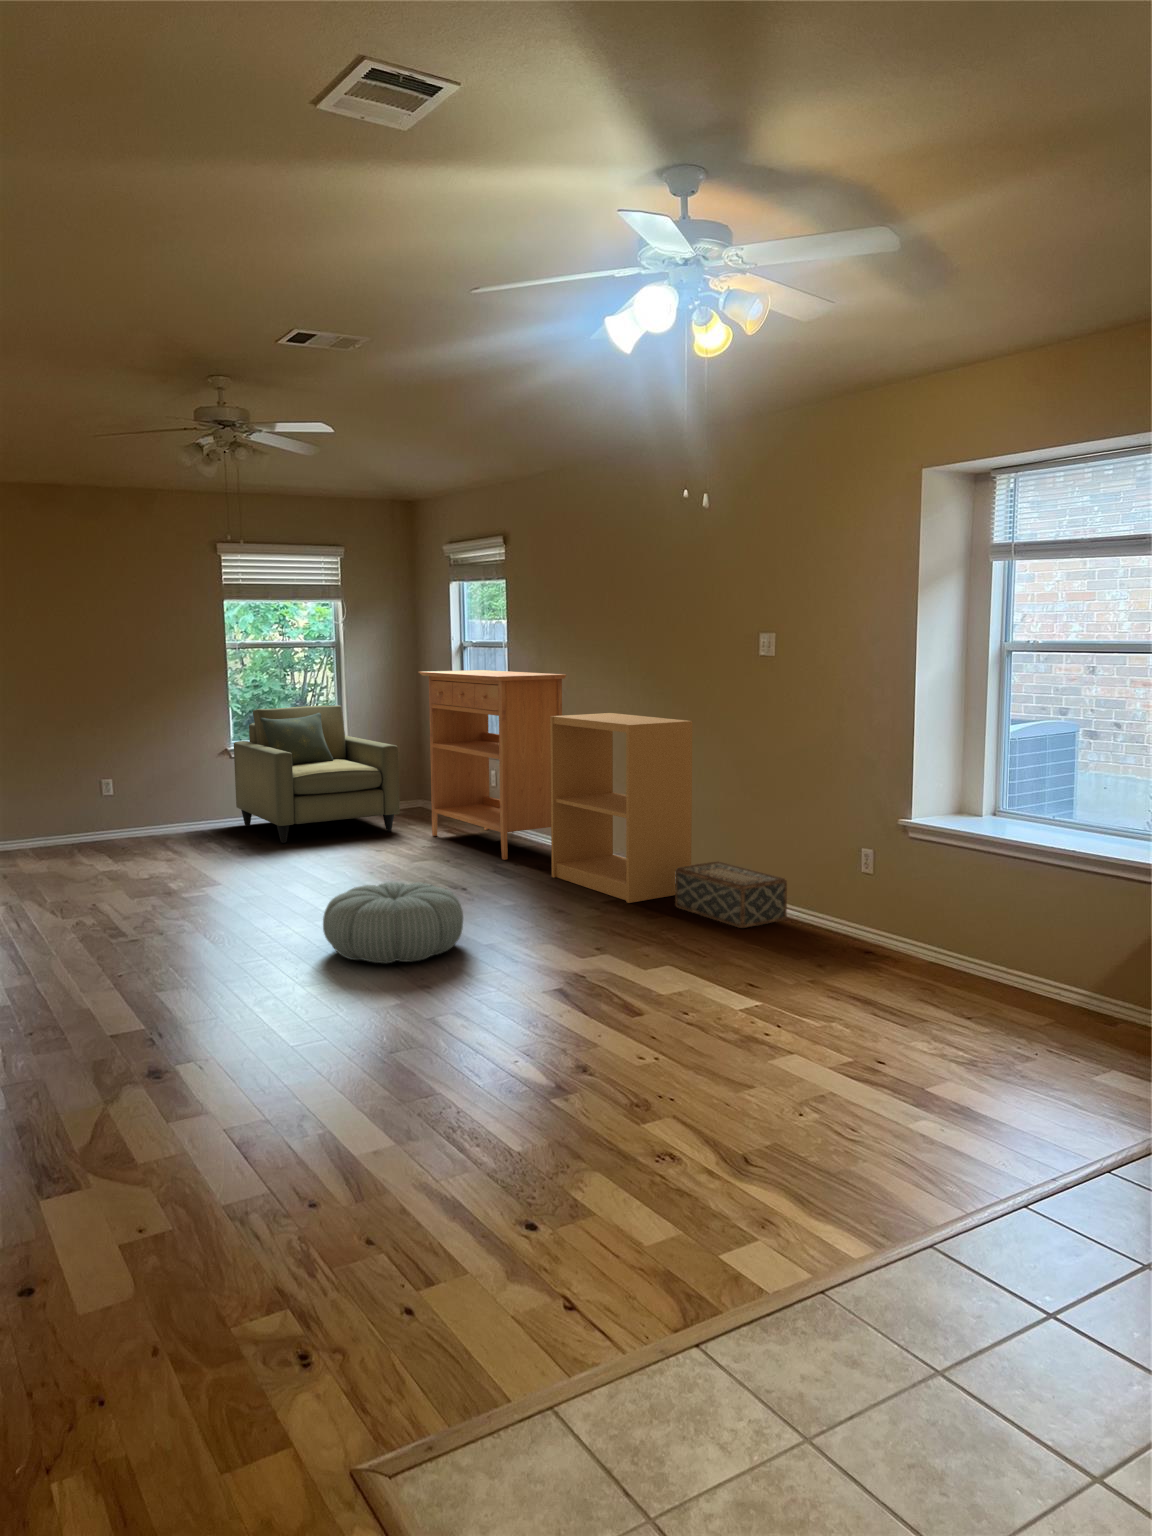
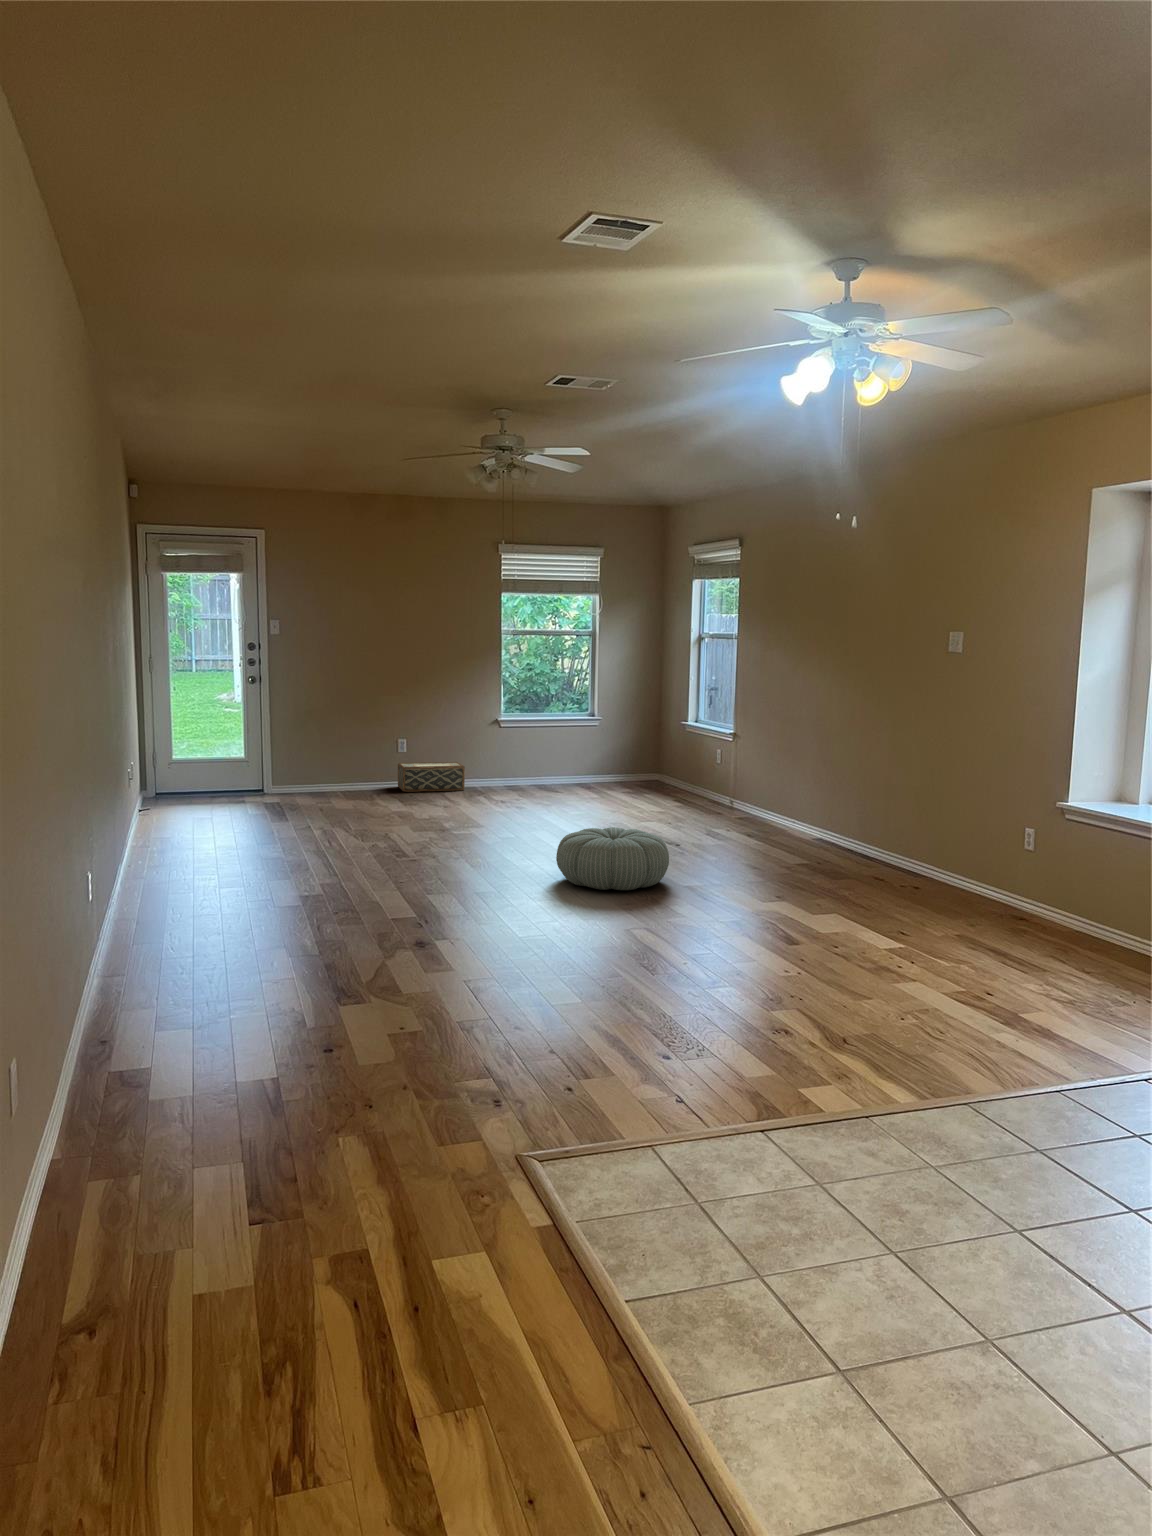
console table: present [418,670,566,860] -> none [660,659,786,825]
armchair: present [234,705,400,843] -> none [505,686,640,799]
bookshelf: present [550,713,692,903] -> none [758,701,888,865]
woven basket: present [675,861,787,928] -> present [398,762,465,792]

